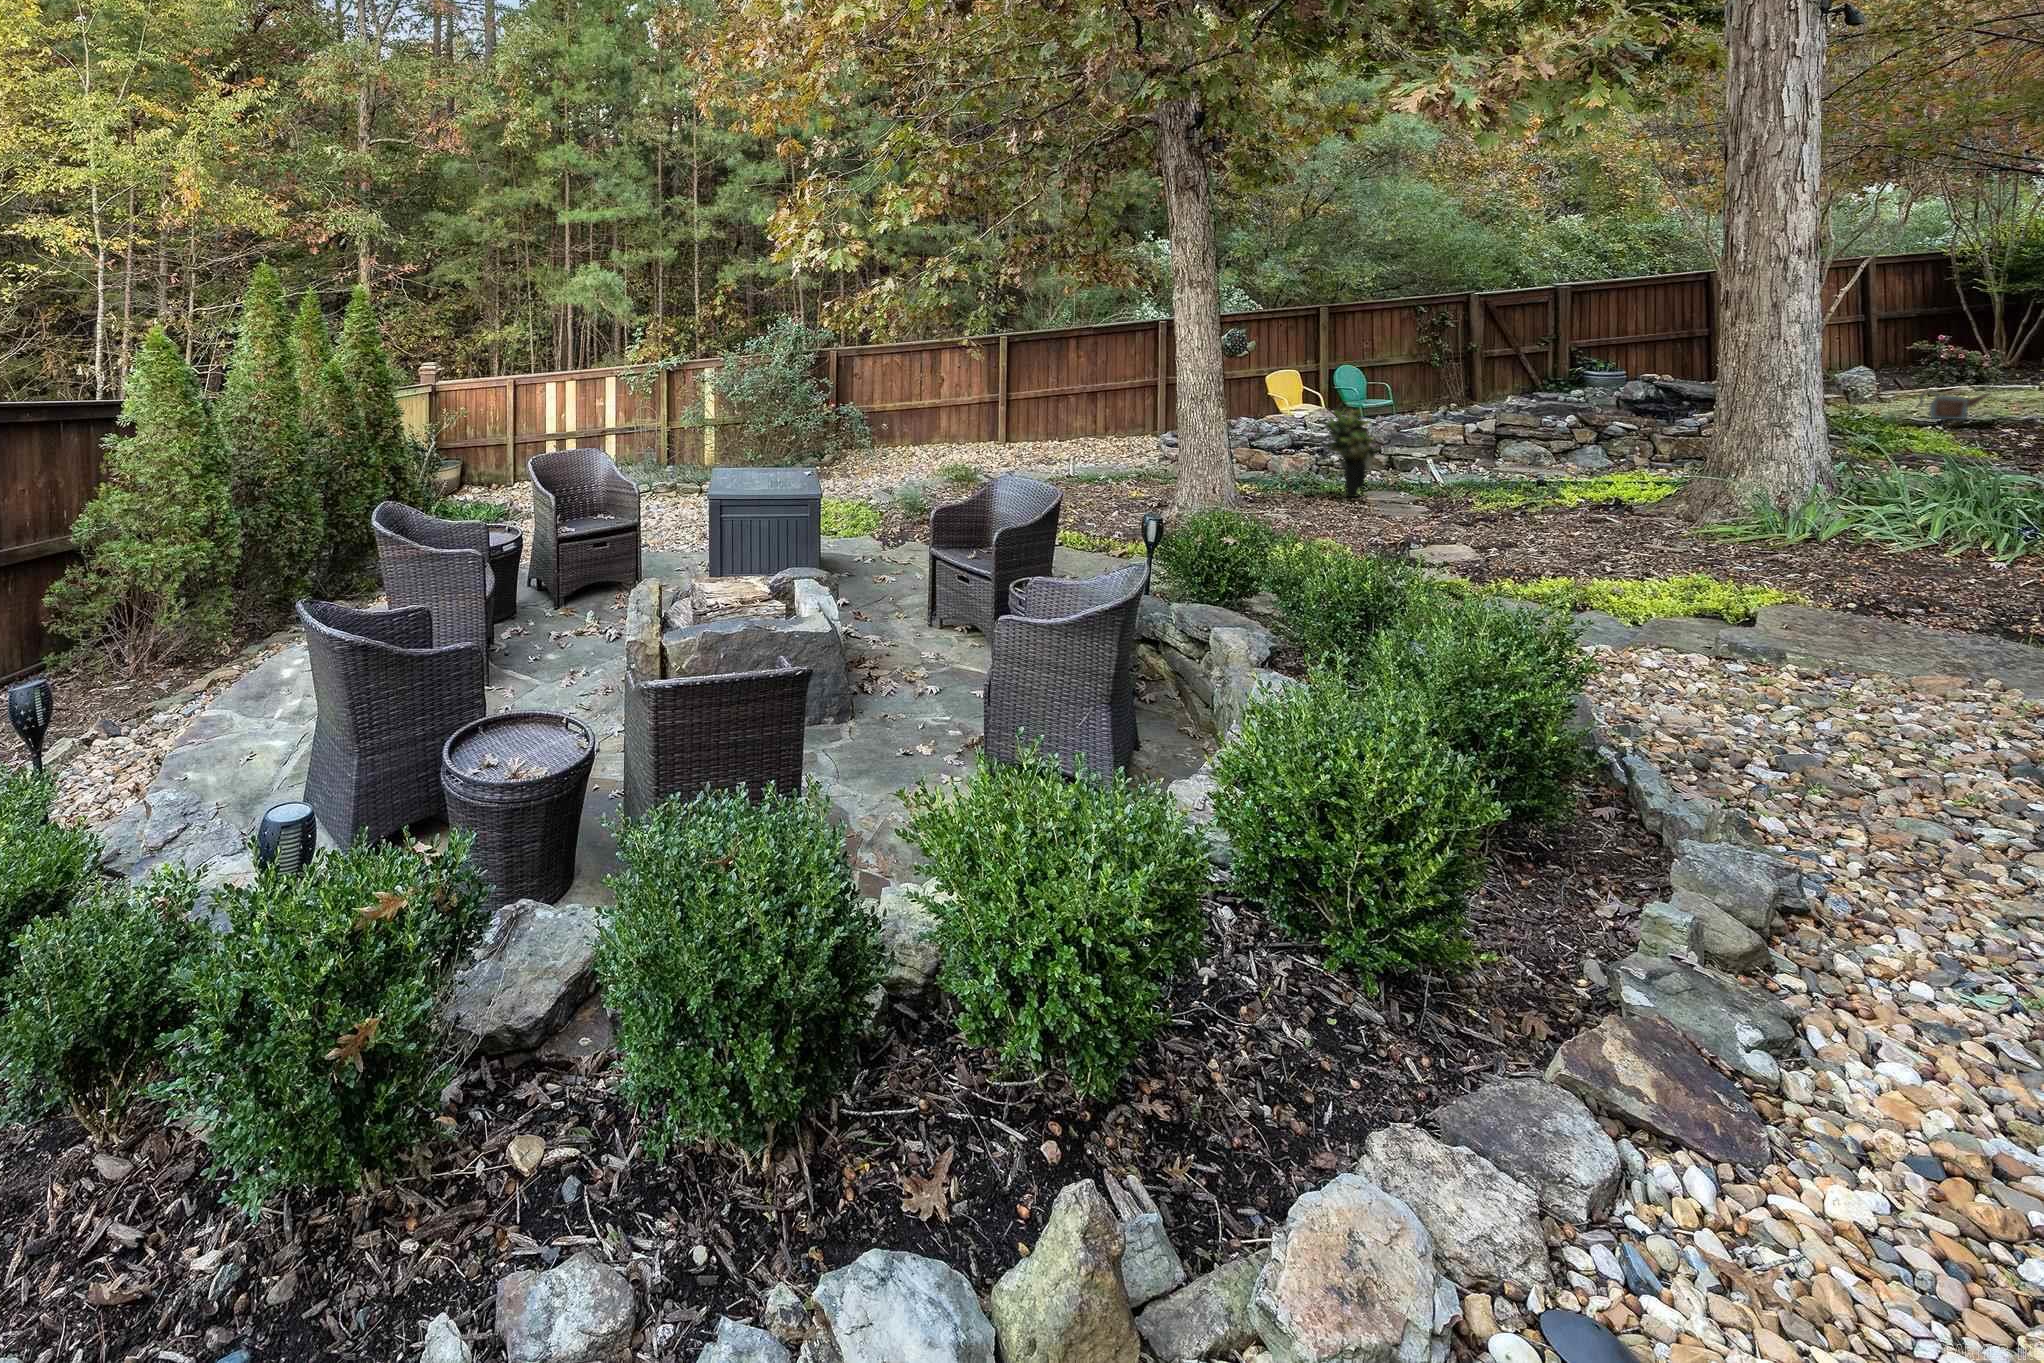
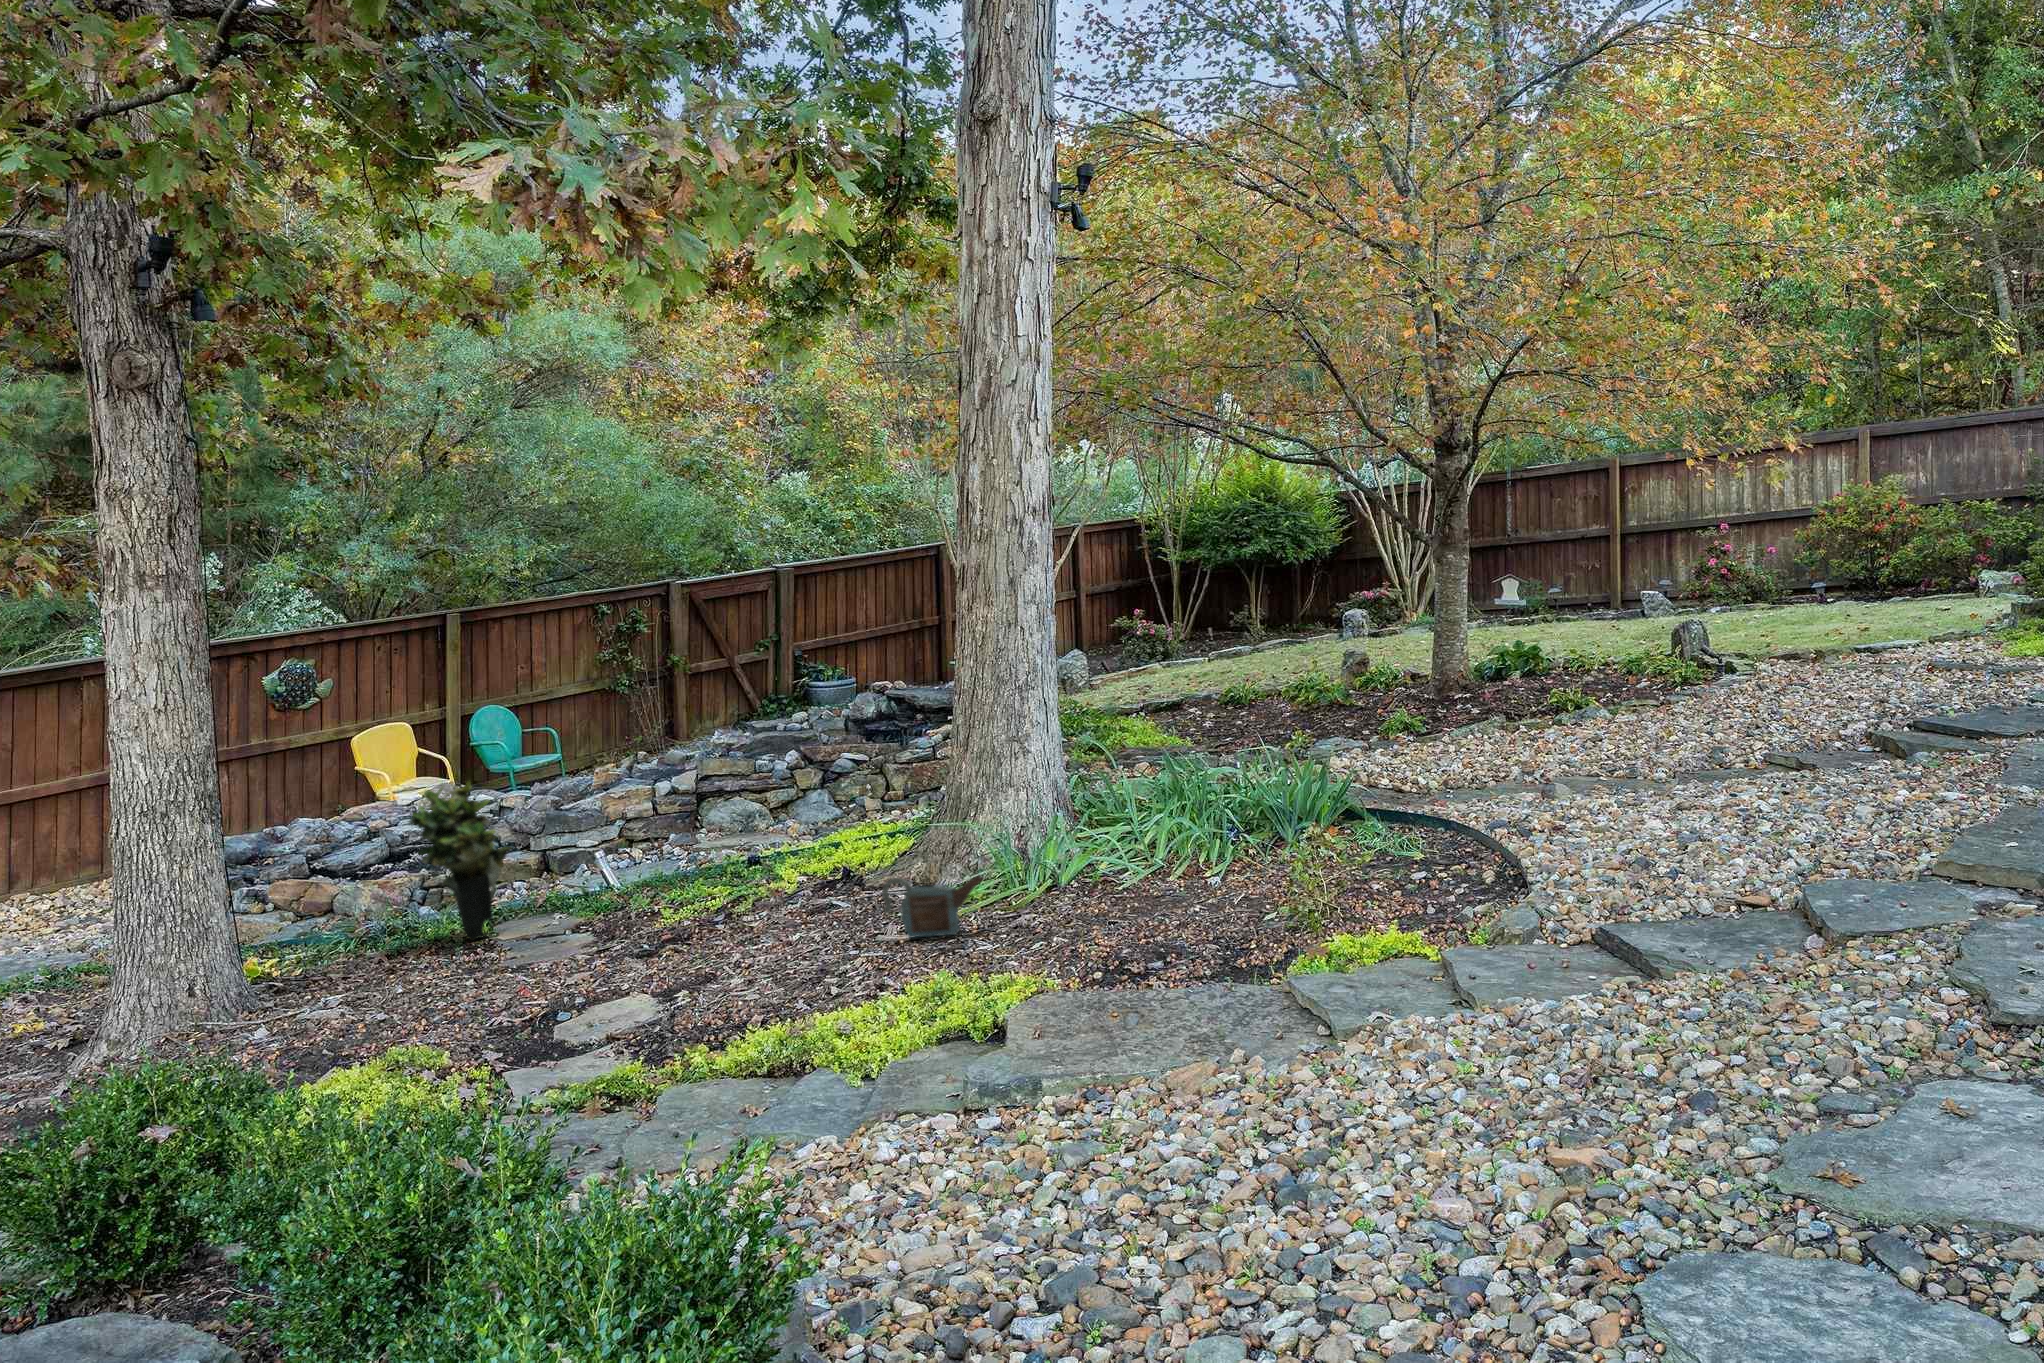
watering can: present [1919,391,1990,419] -> present [882,876,983,938]

